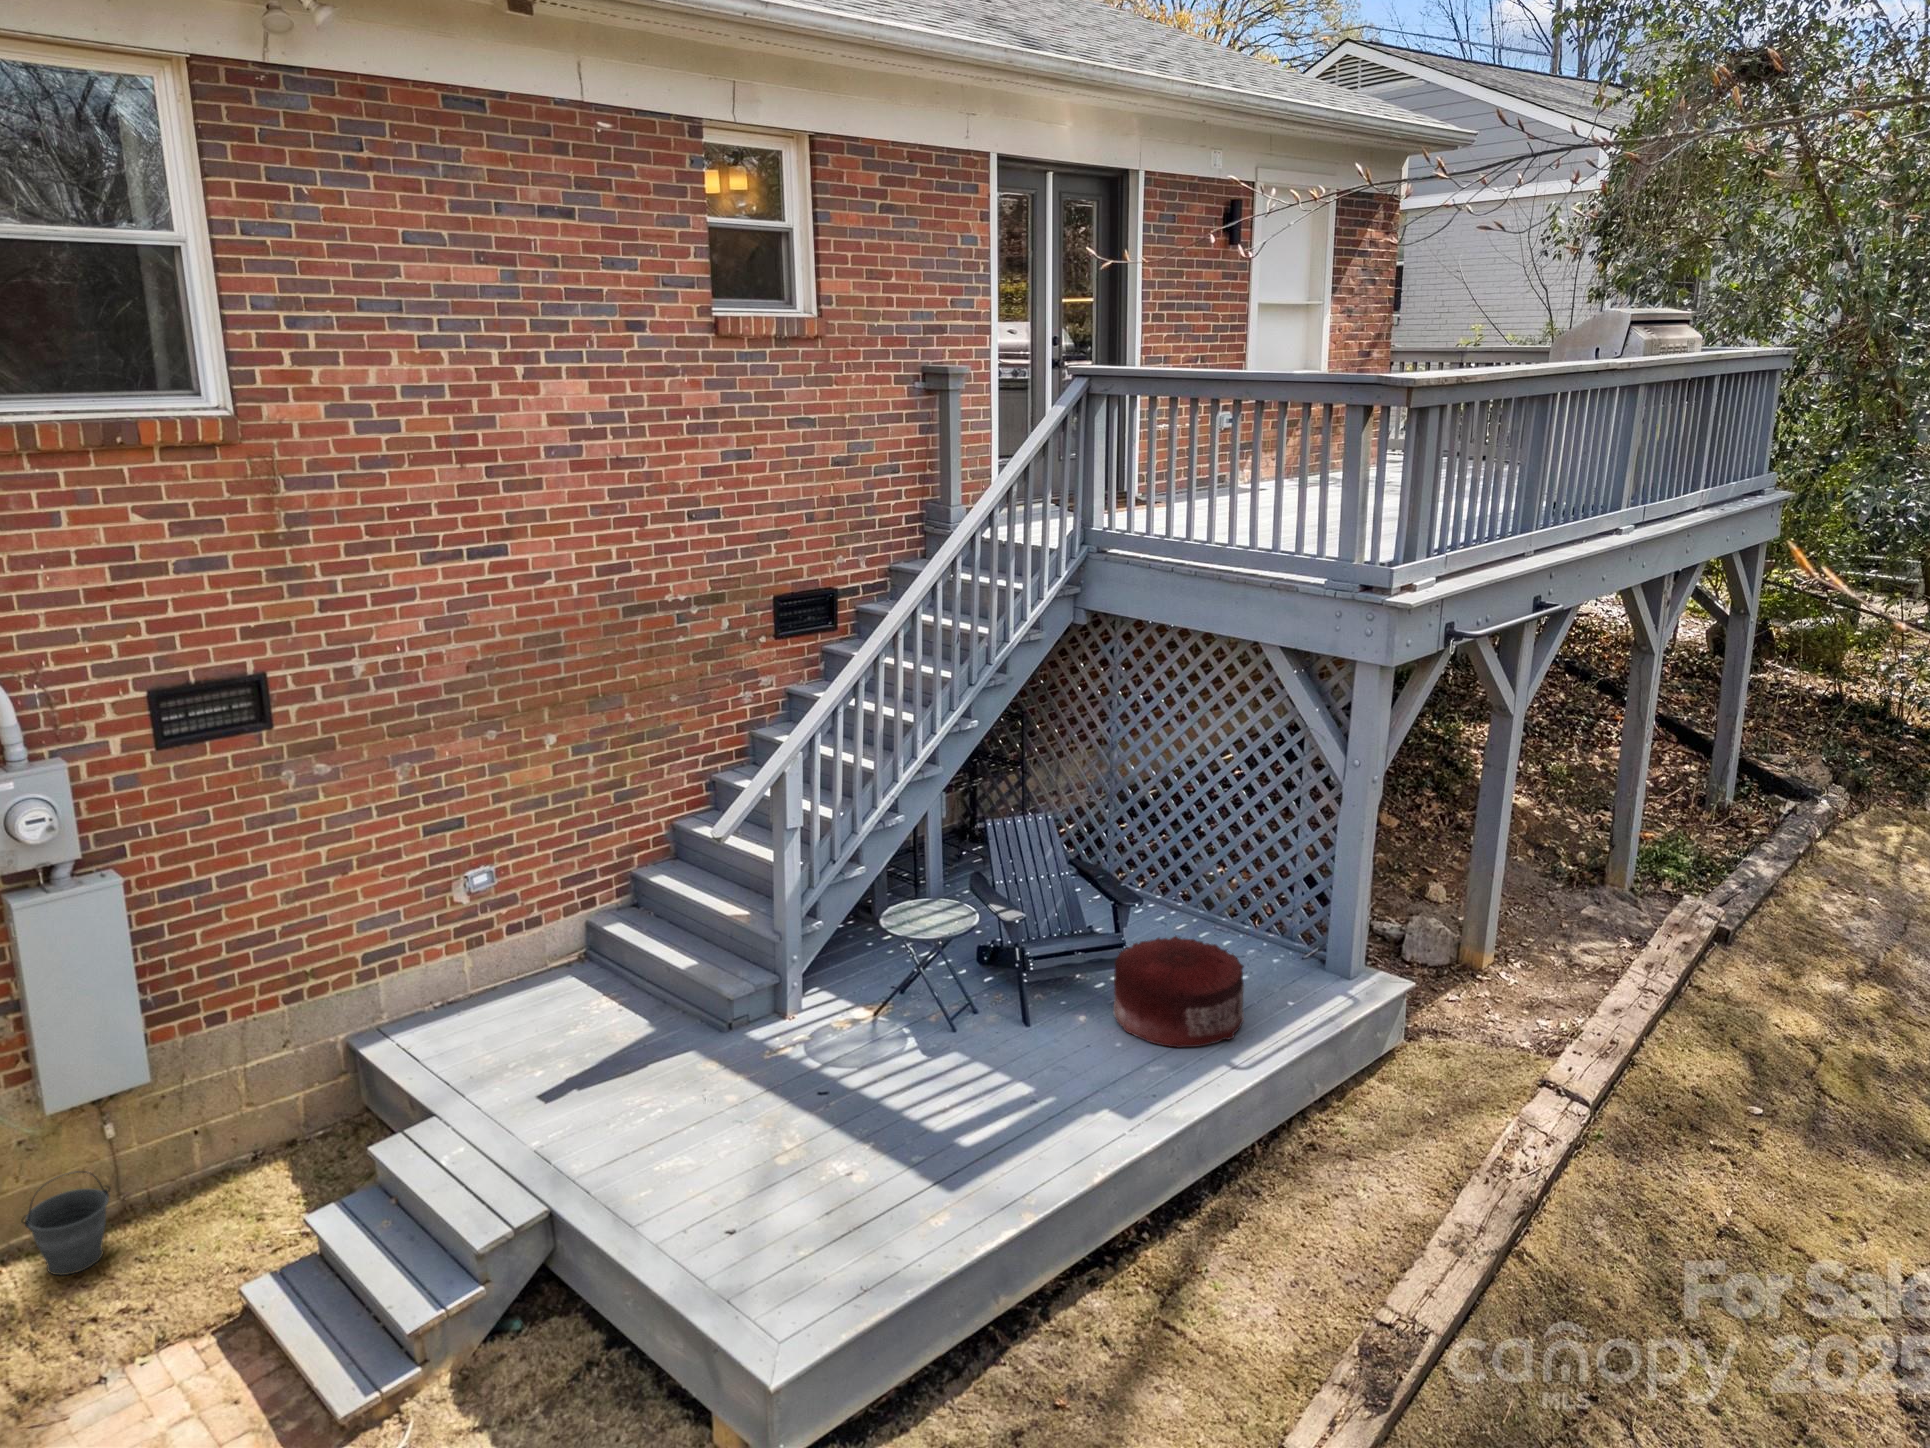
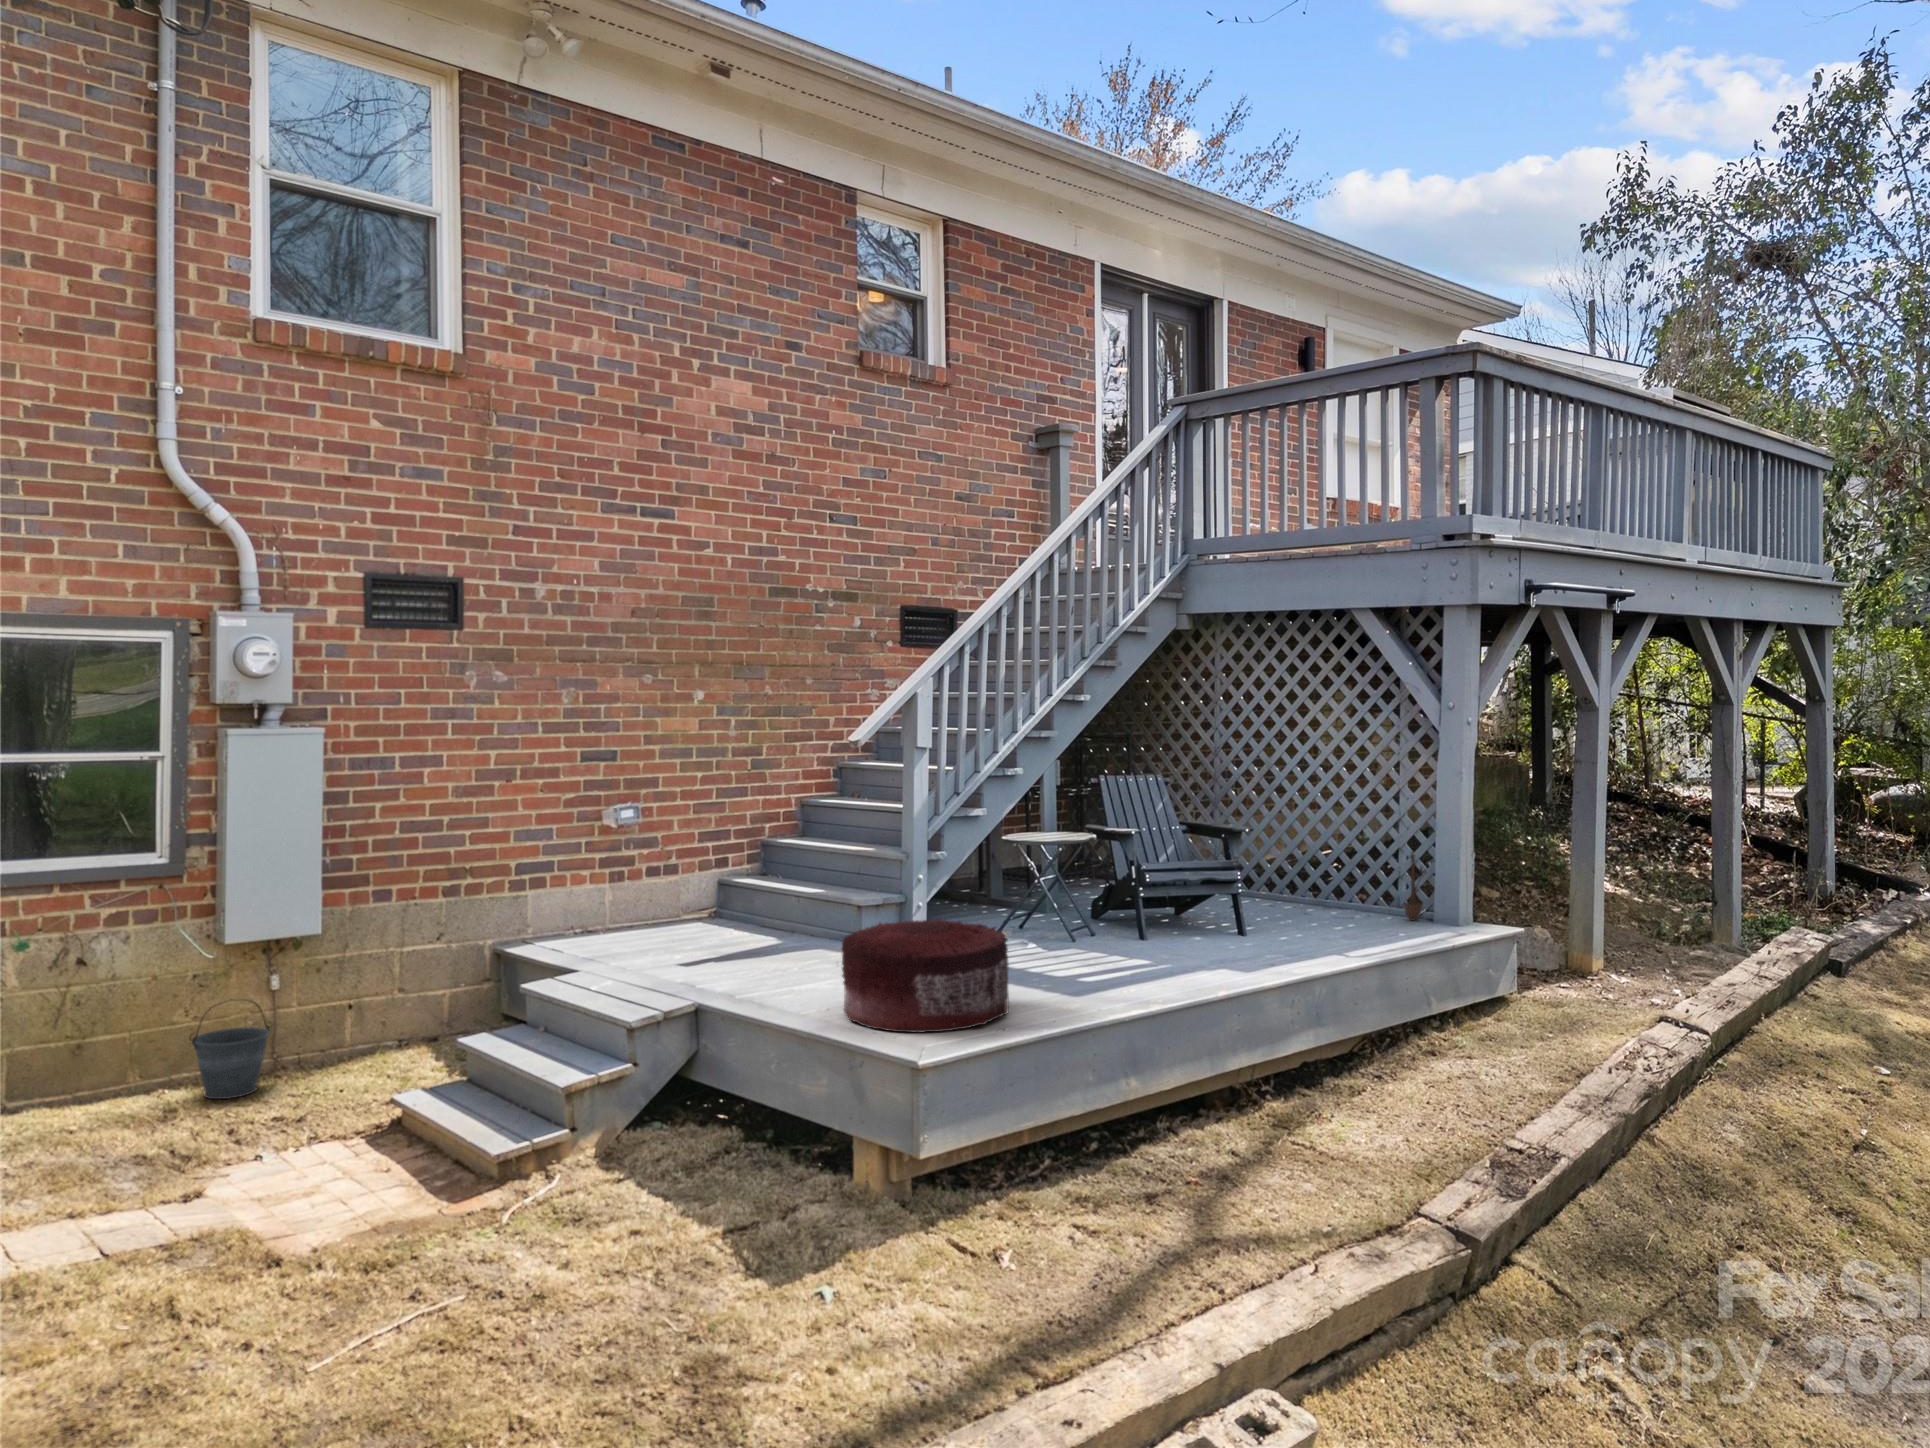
decorative plant: none [1299,891,1325,960] -> present [1404,852,1426,920]
pouf: present [1114,936,1244,1048] -> present [842,919,1009,1032]

